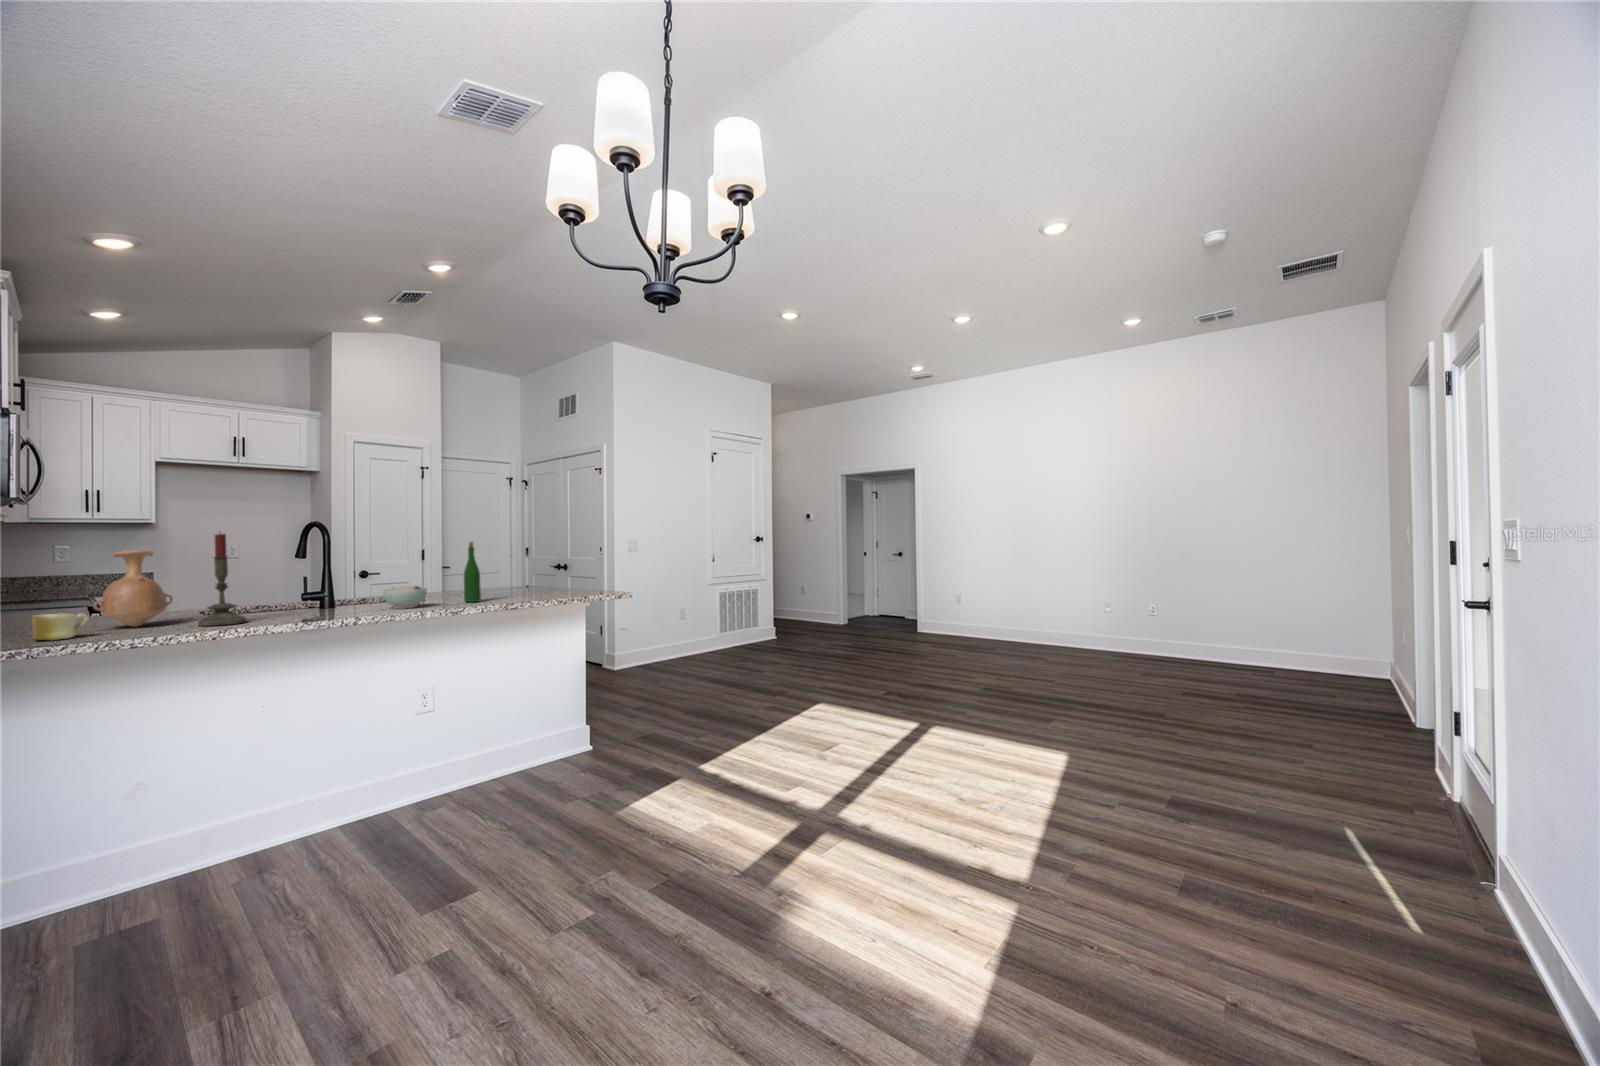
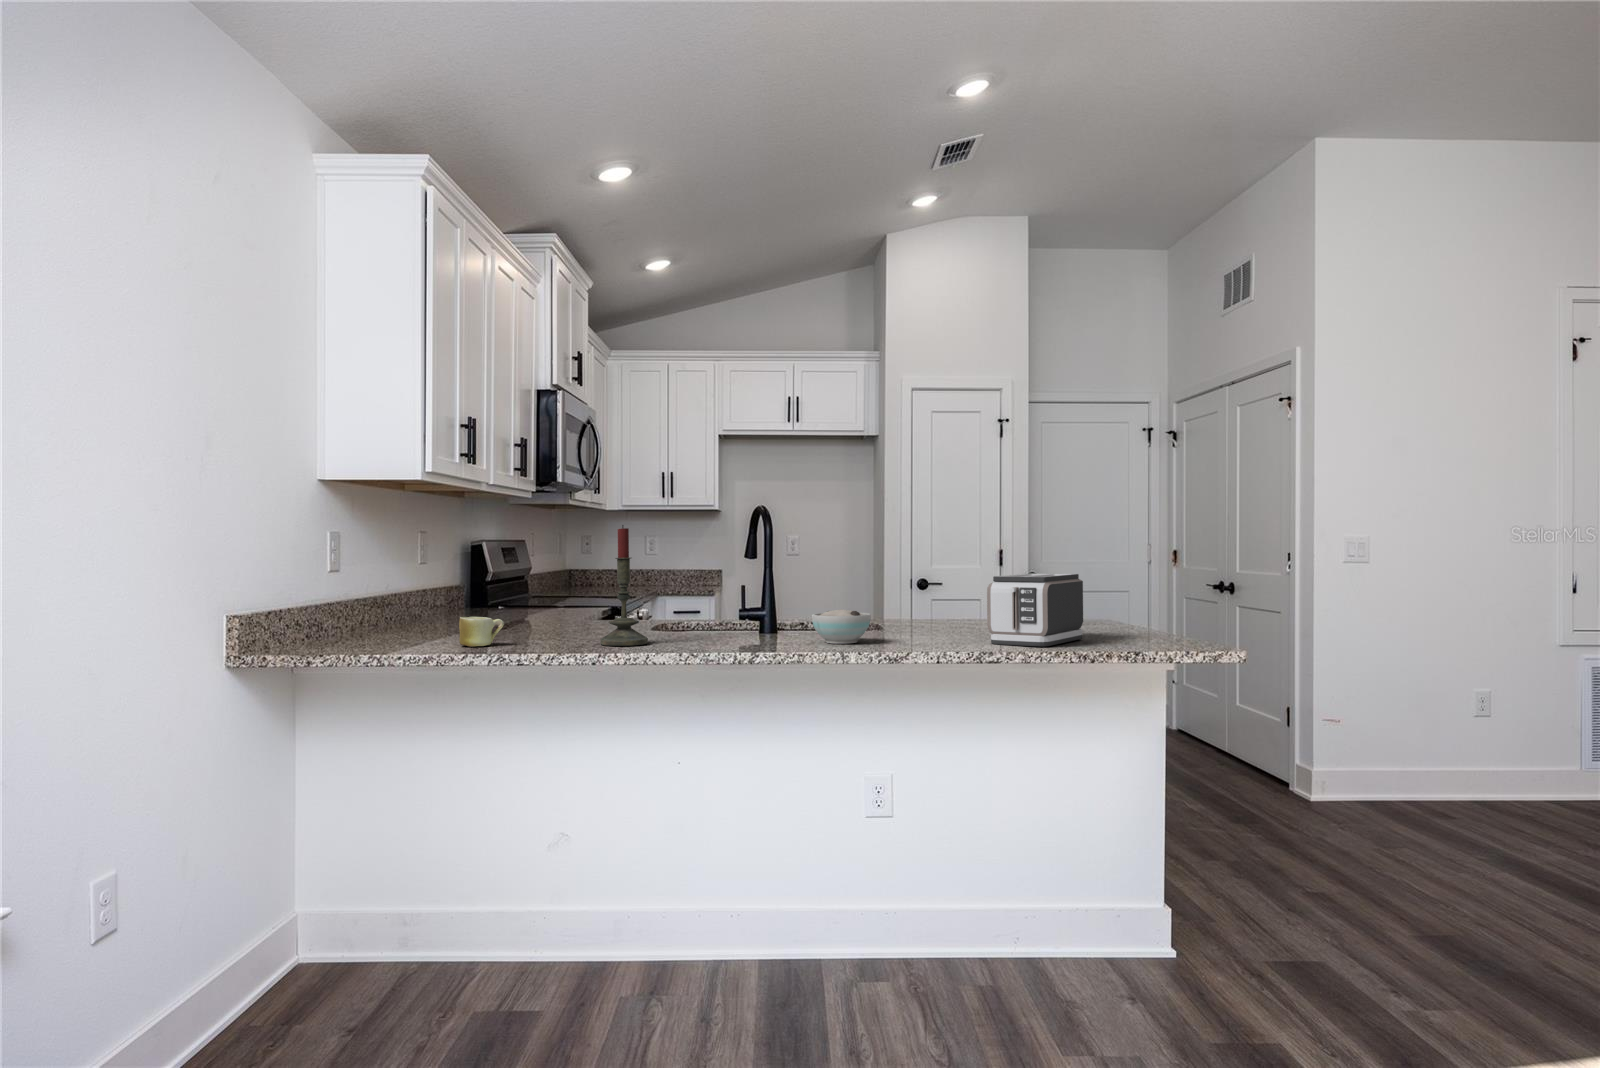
wine bottle: present [464,542,481,602] -> none [929,544,955,643]
vase: present [93,550,173,627] -> none [523,547,592,638]
toaster: none [502,558,550,600] -> present [987,574,1083,646]

